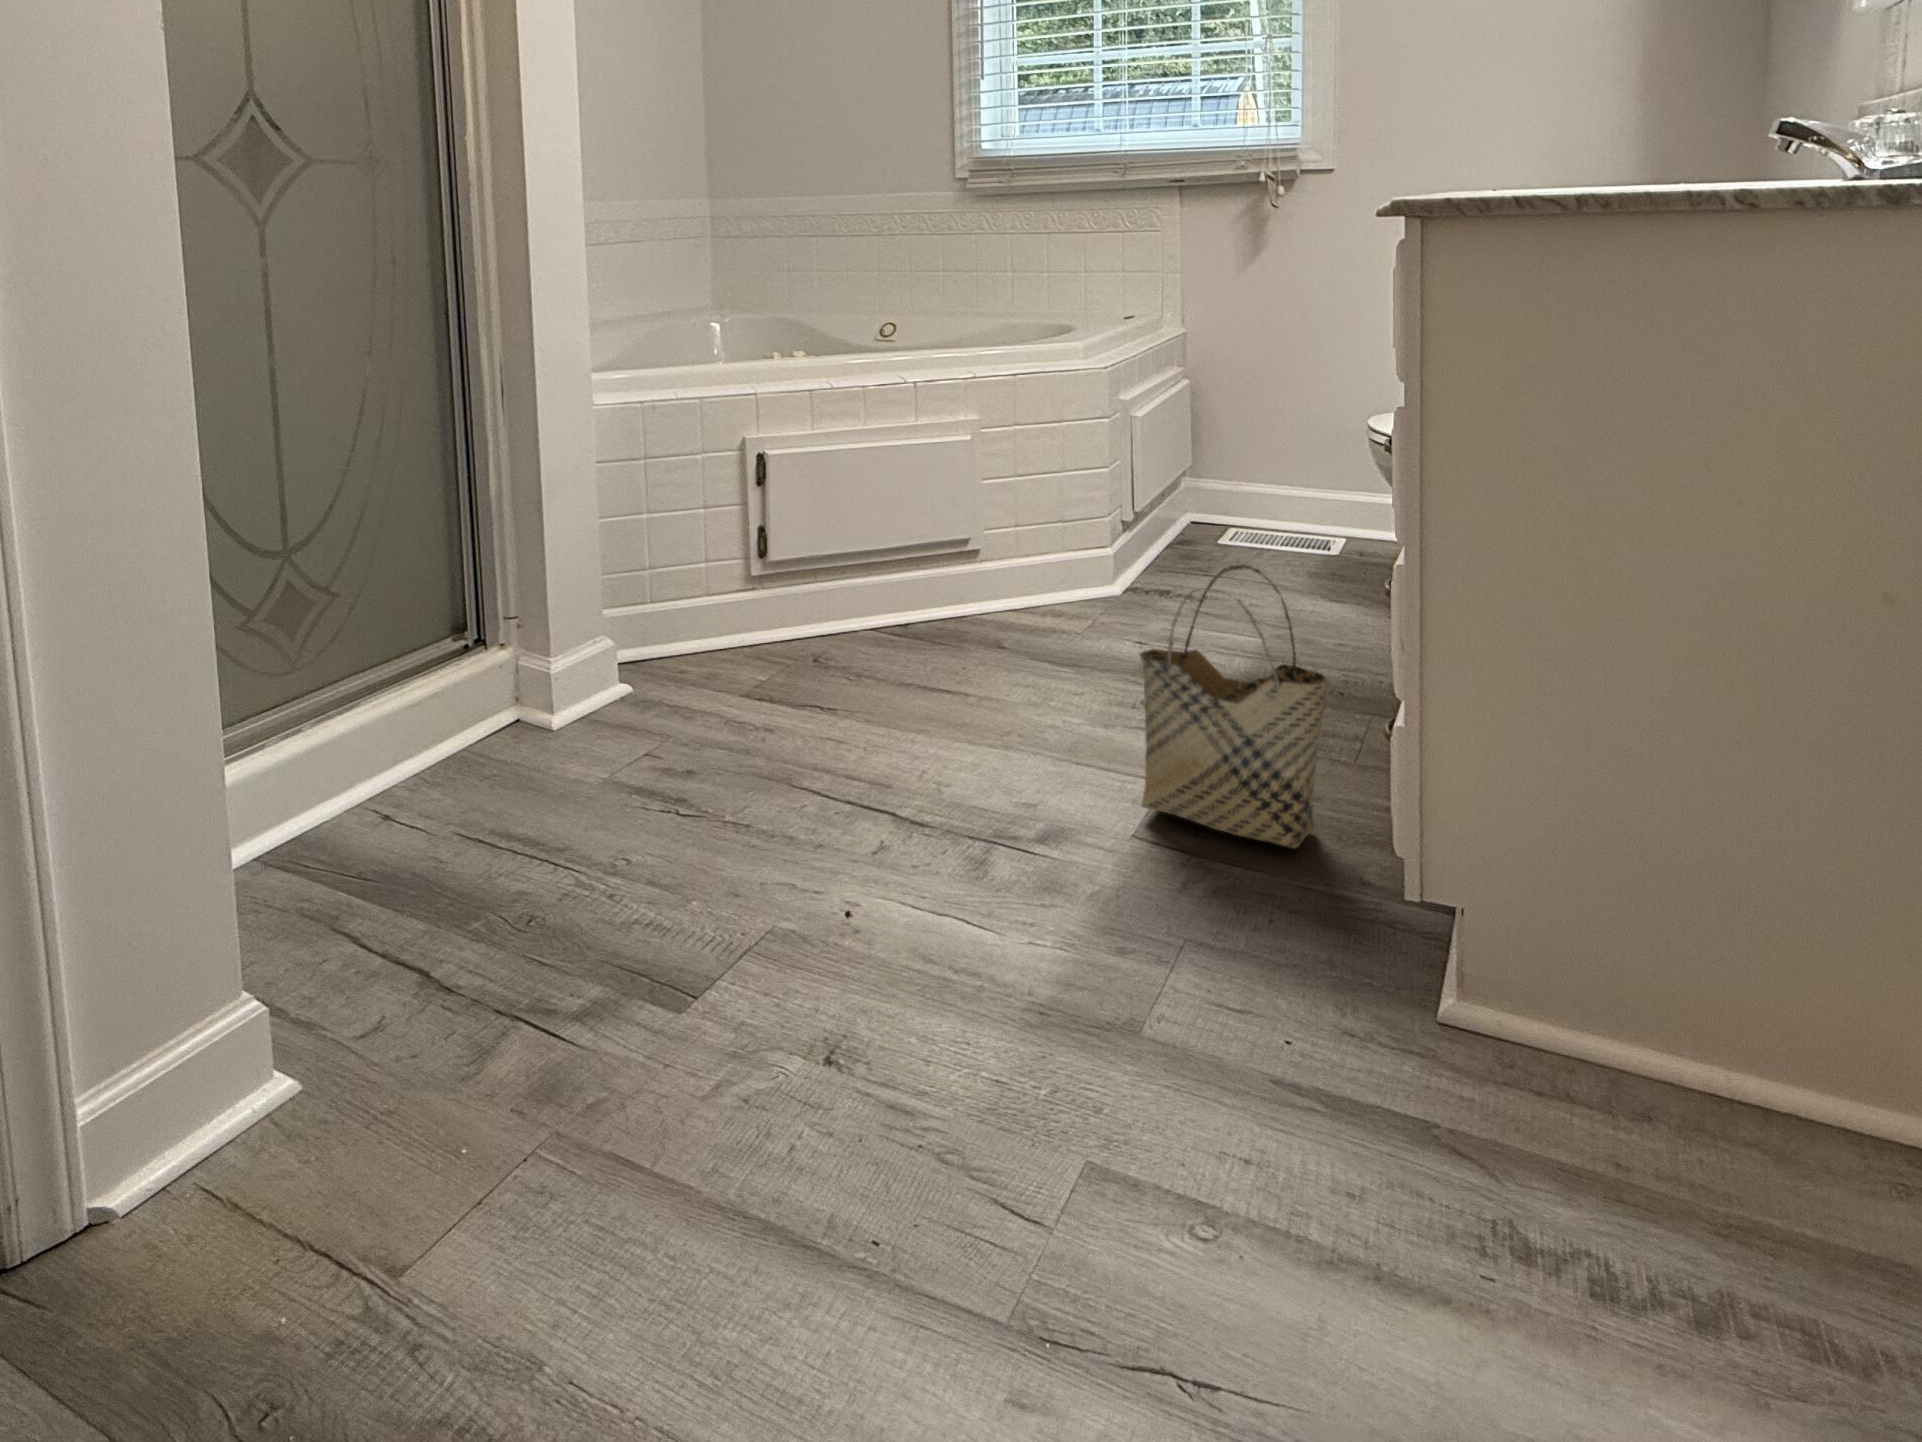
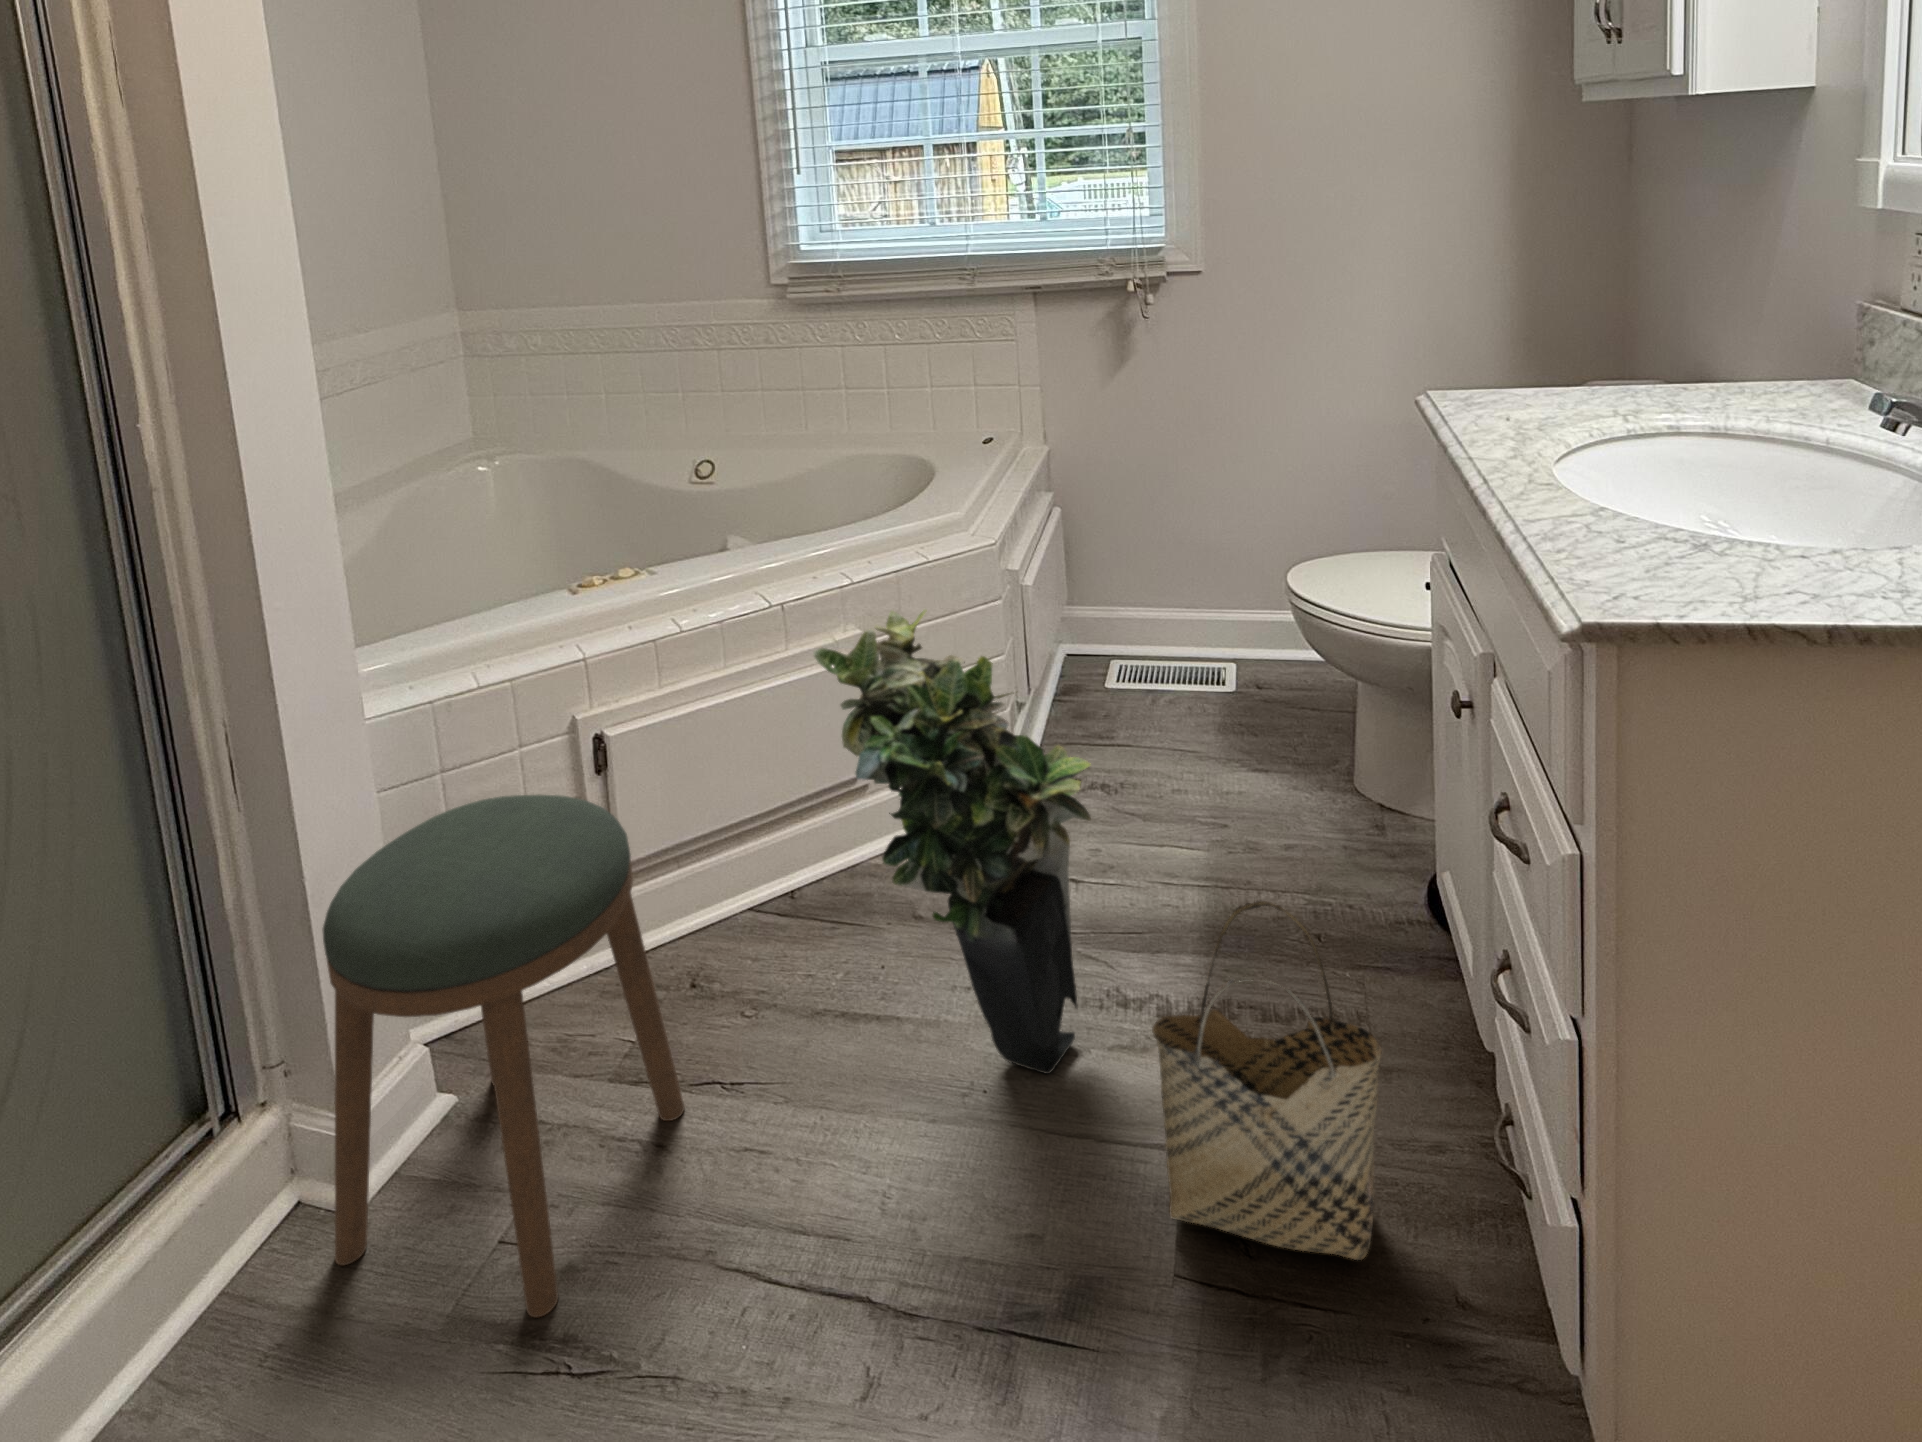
potted plant: none [915,354,1132,733] -> present [813,610,1091,1074]
stool: none [535,452,790,785] -> present [323,795,685,1317]

